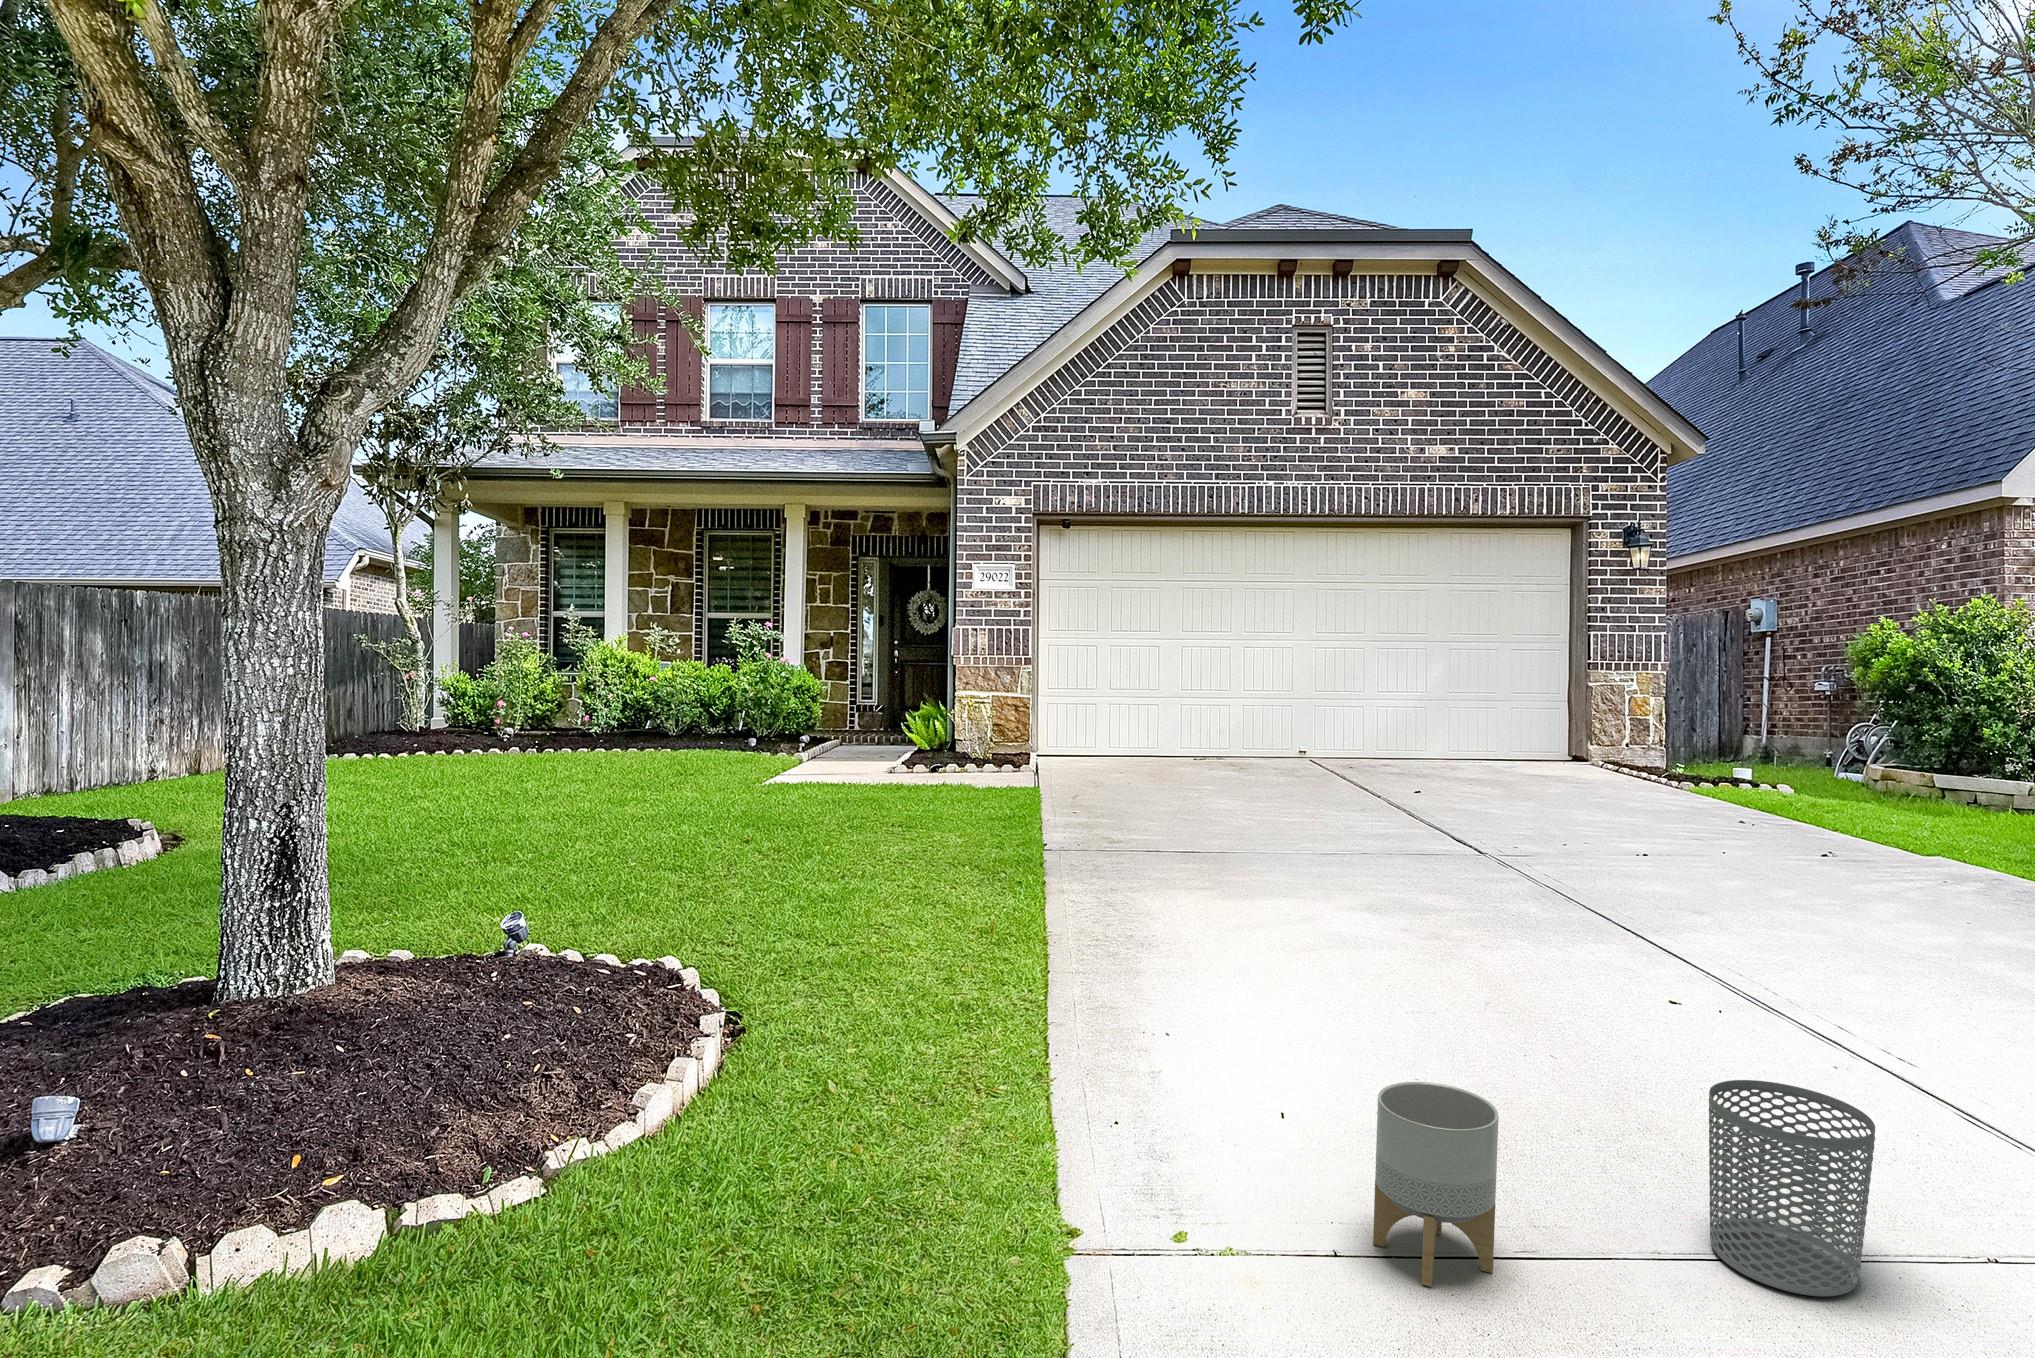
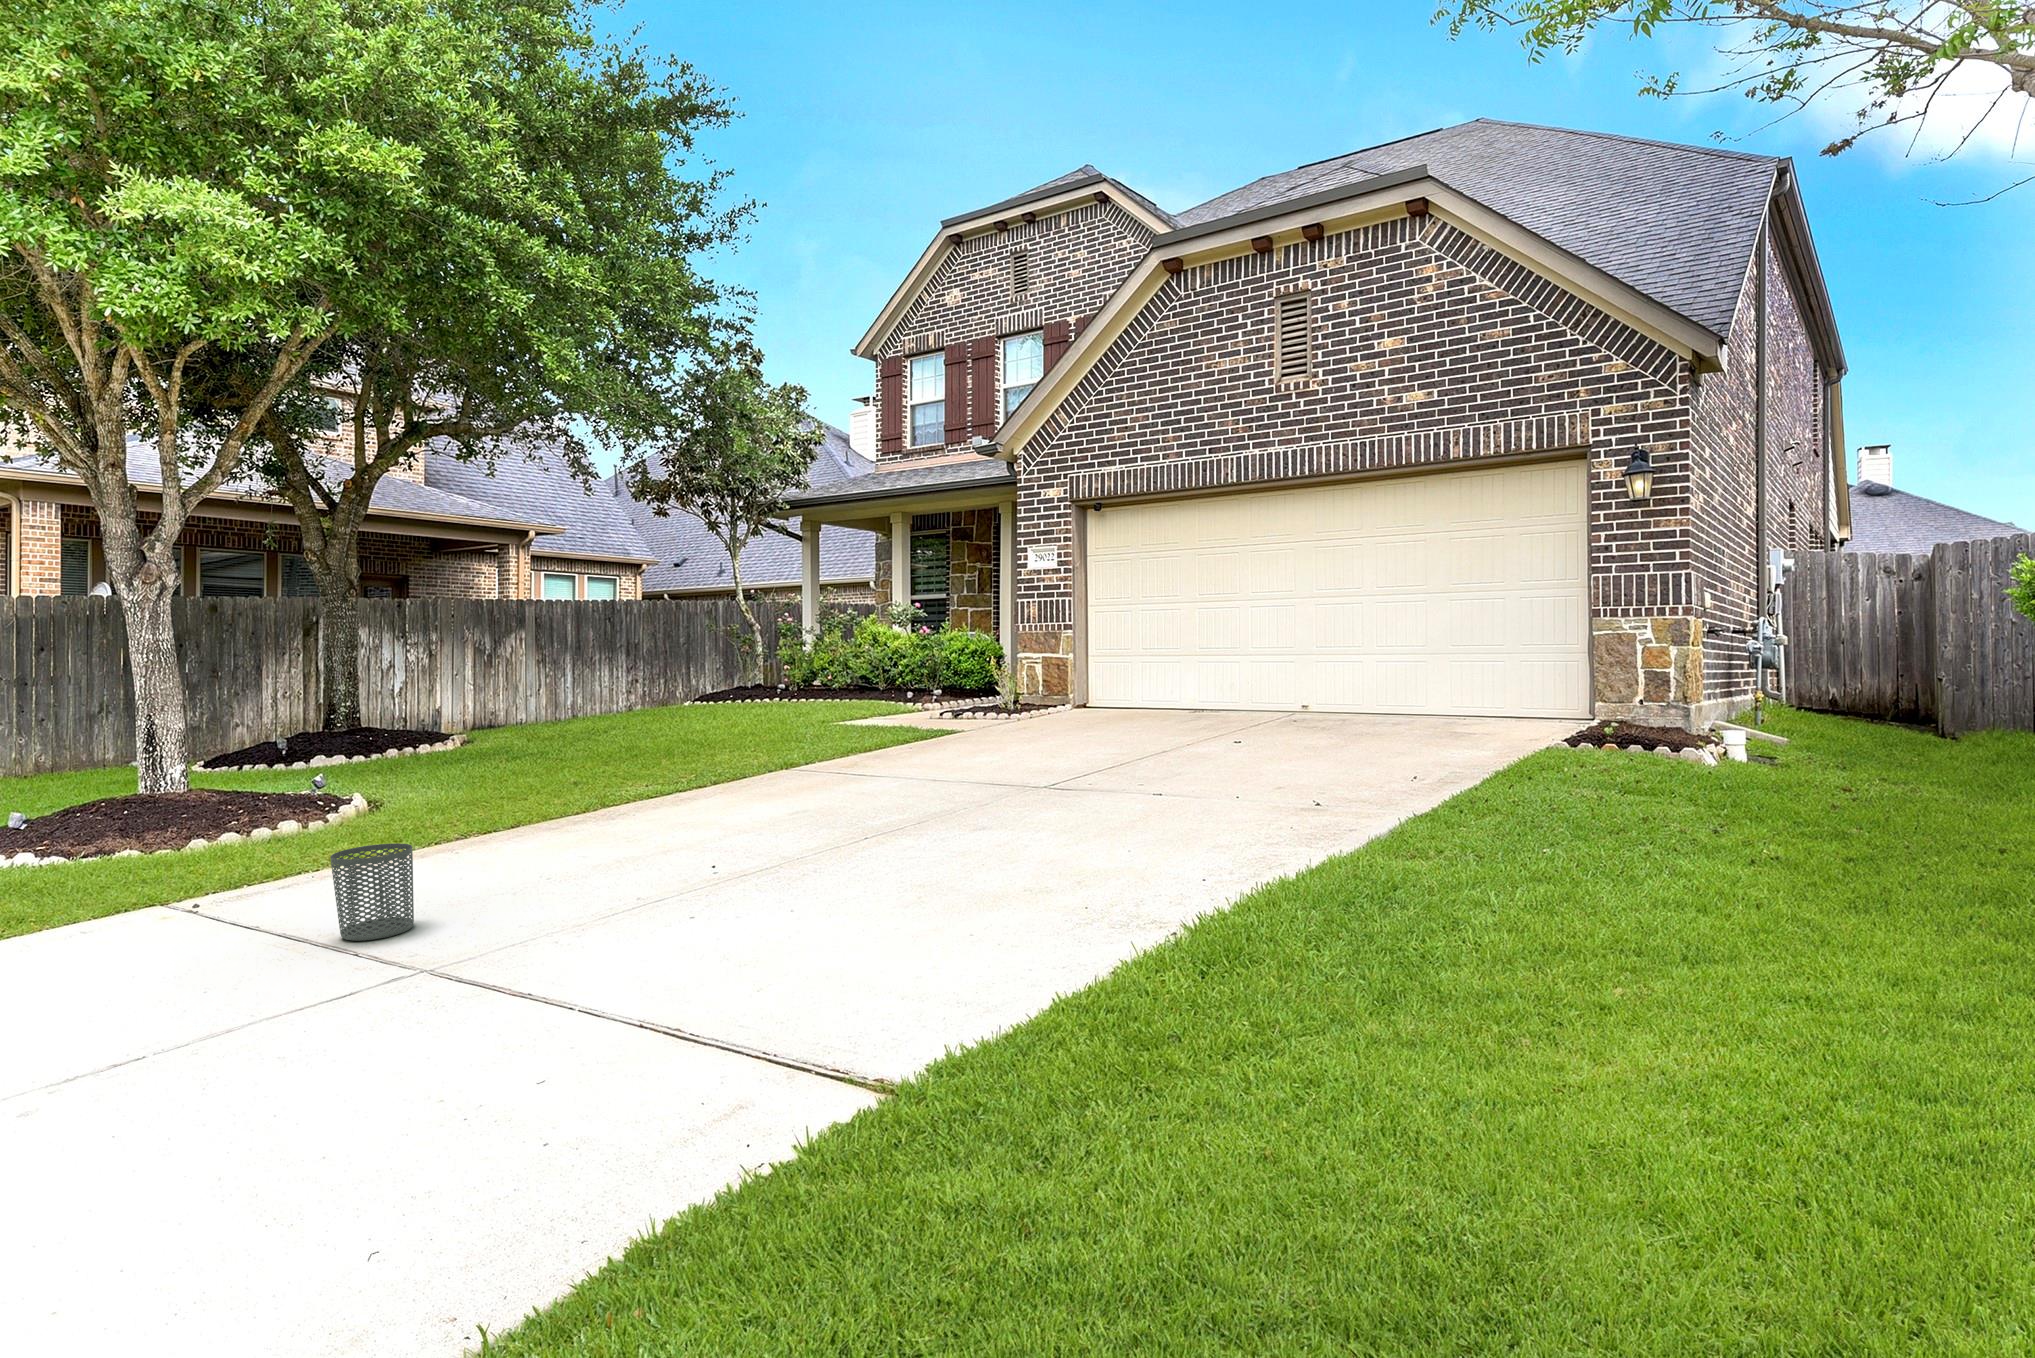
planter: present [1373,1082,1499,1287] -> none [262,831,332,916]

